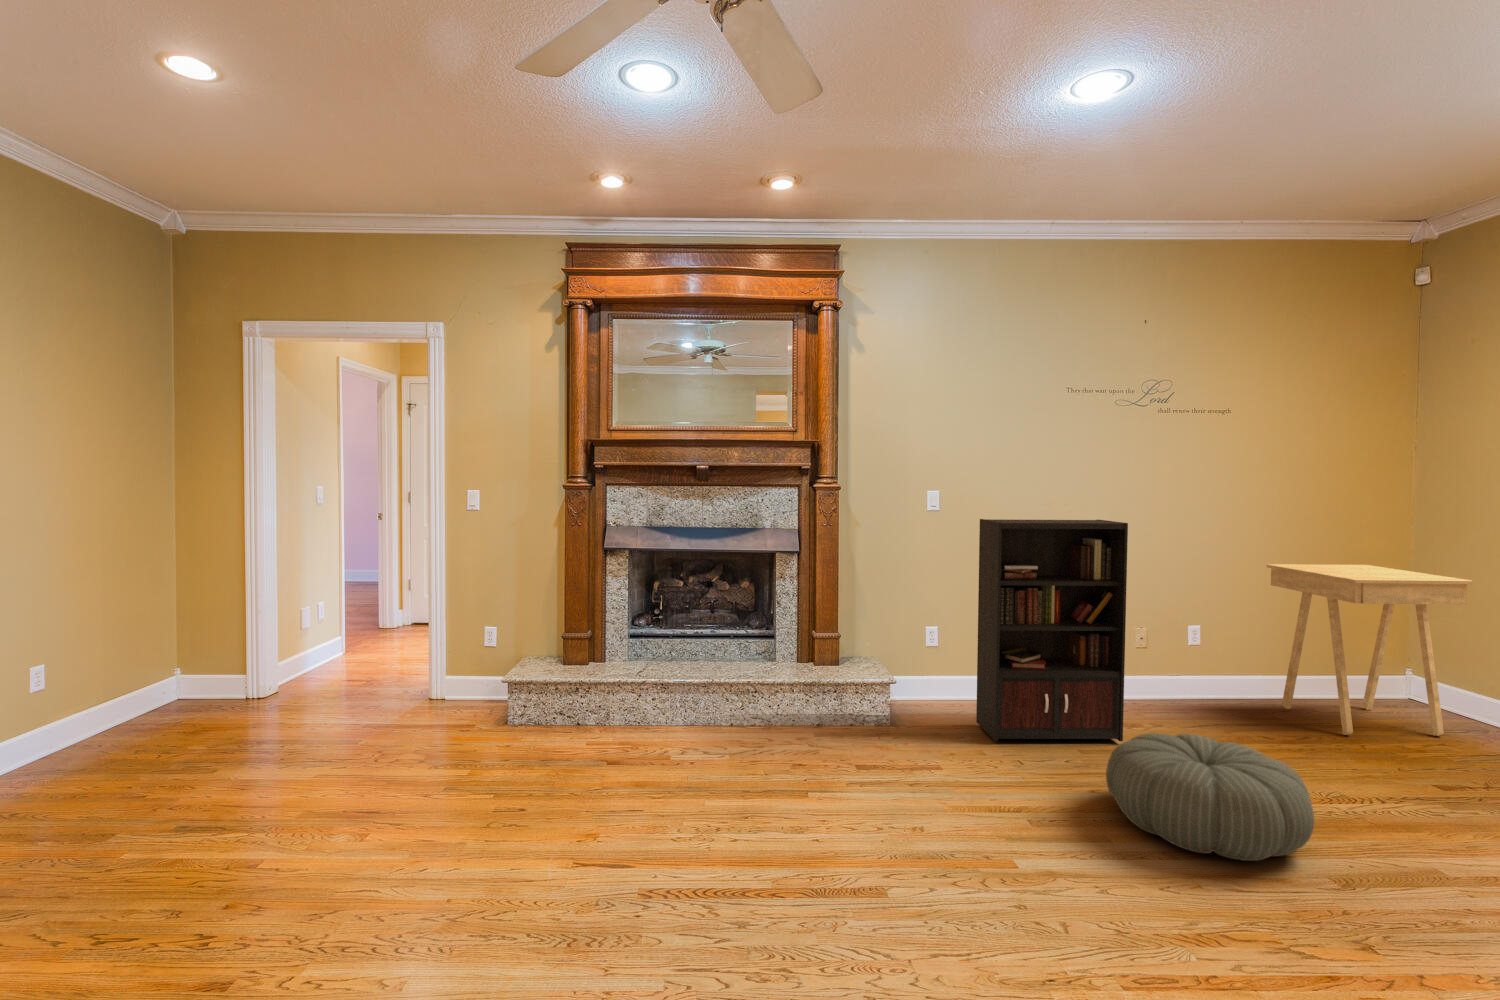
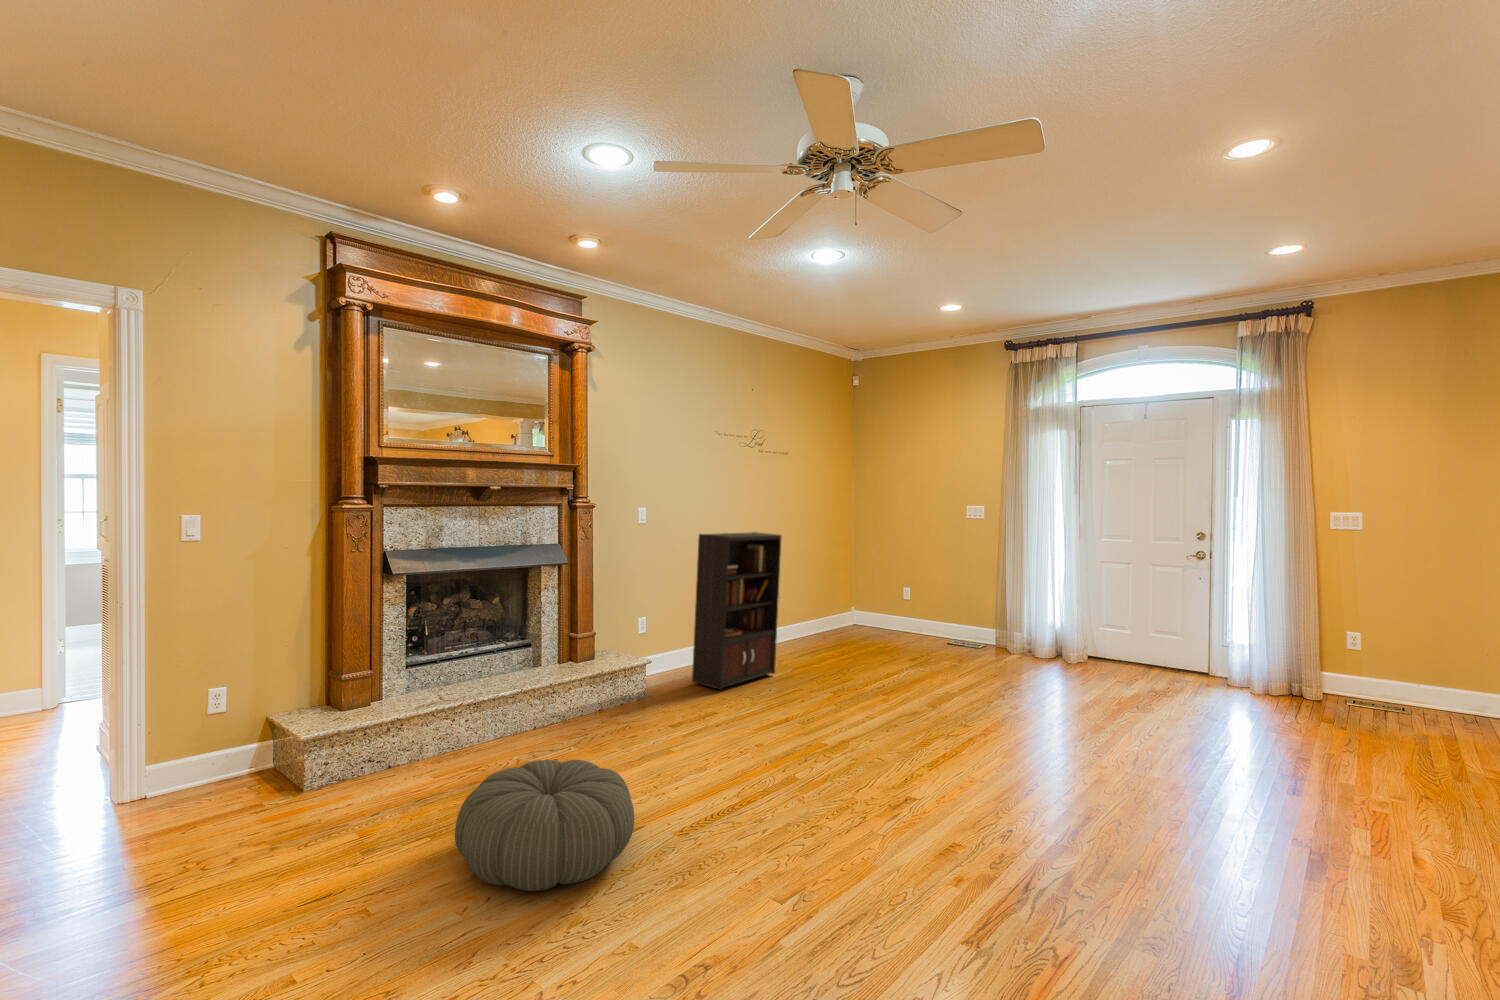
side table: present [1267,564,1472,736] -> none [798,553,885,648]
pouf: present [1106,733,1314,861] -> present [455,760,634,891]

